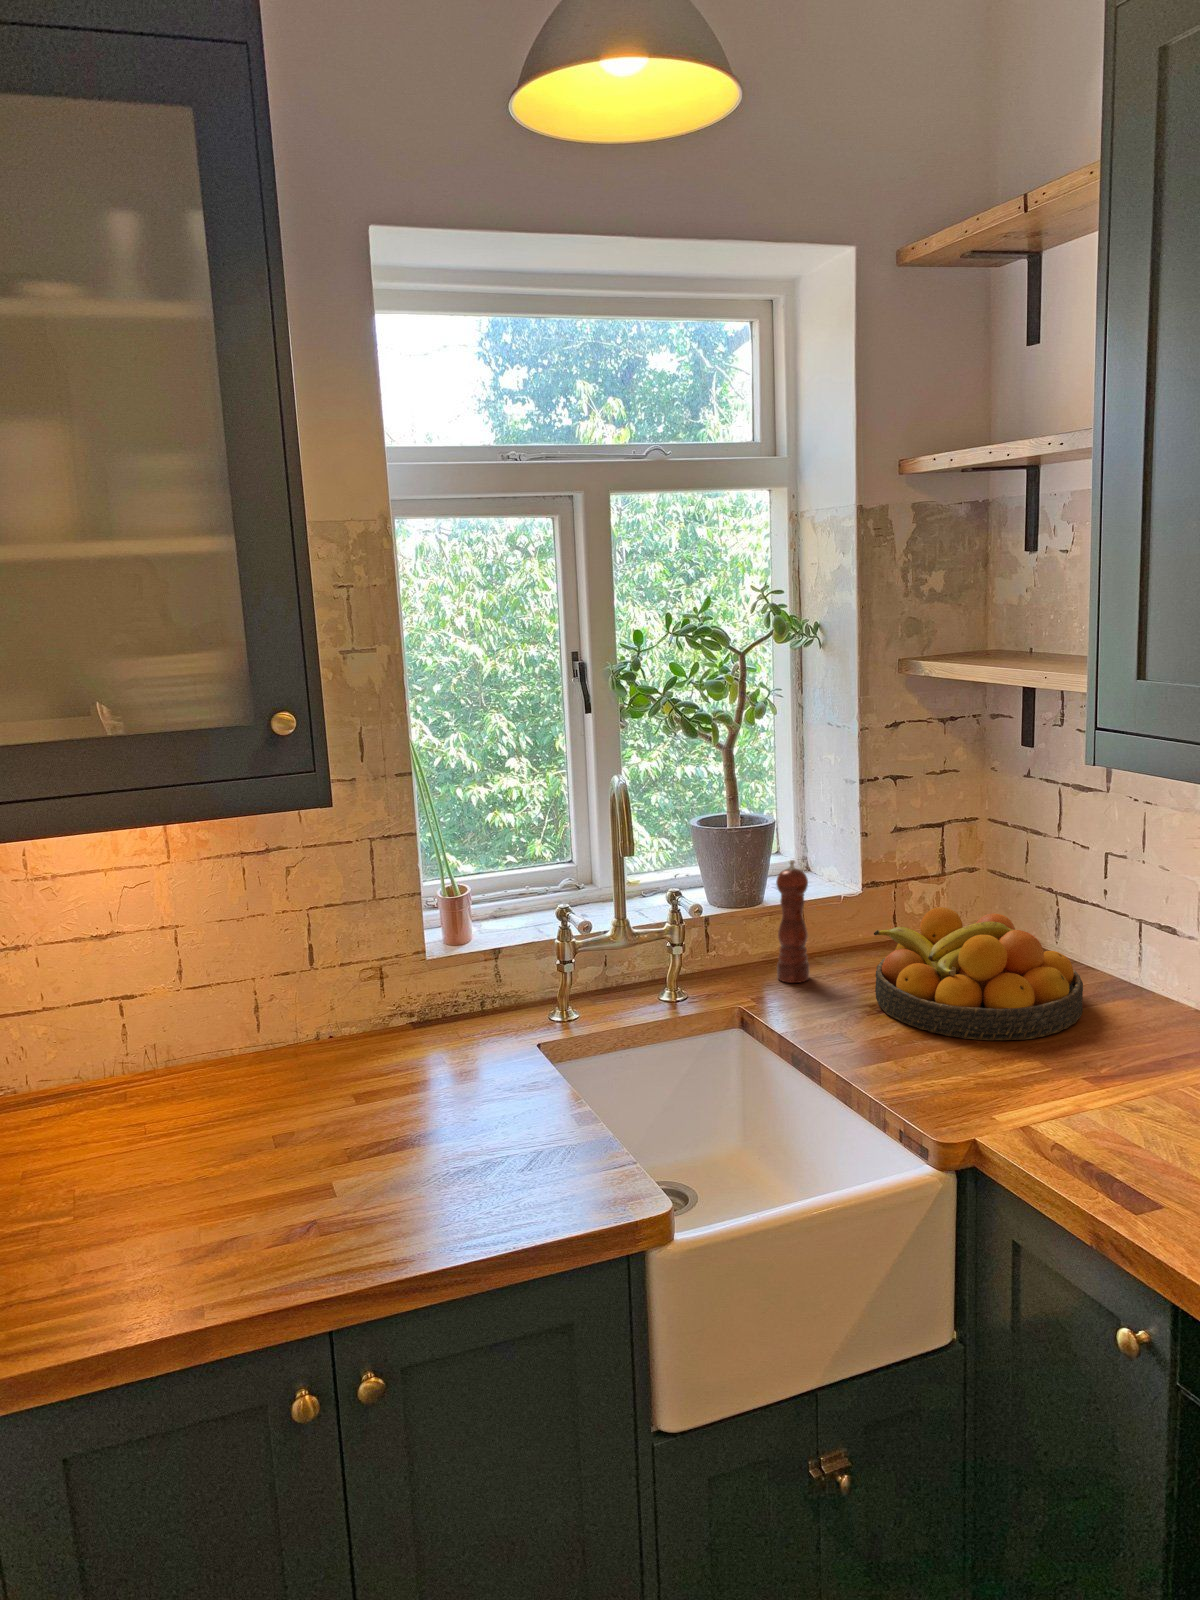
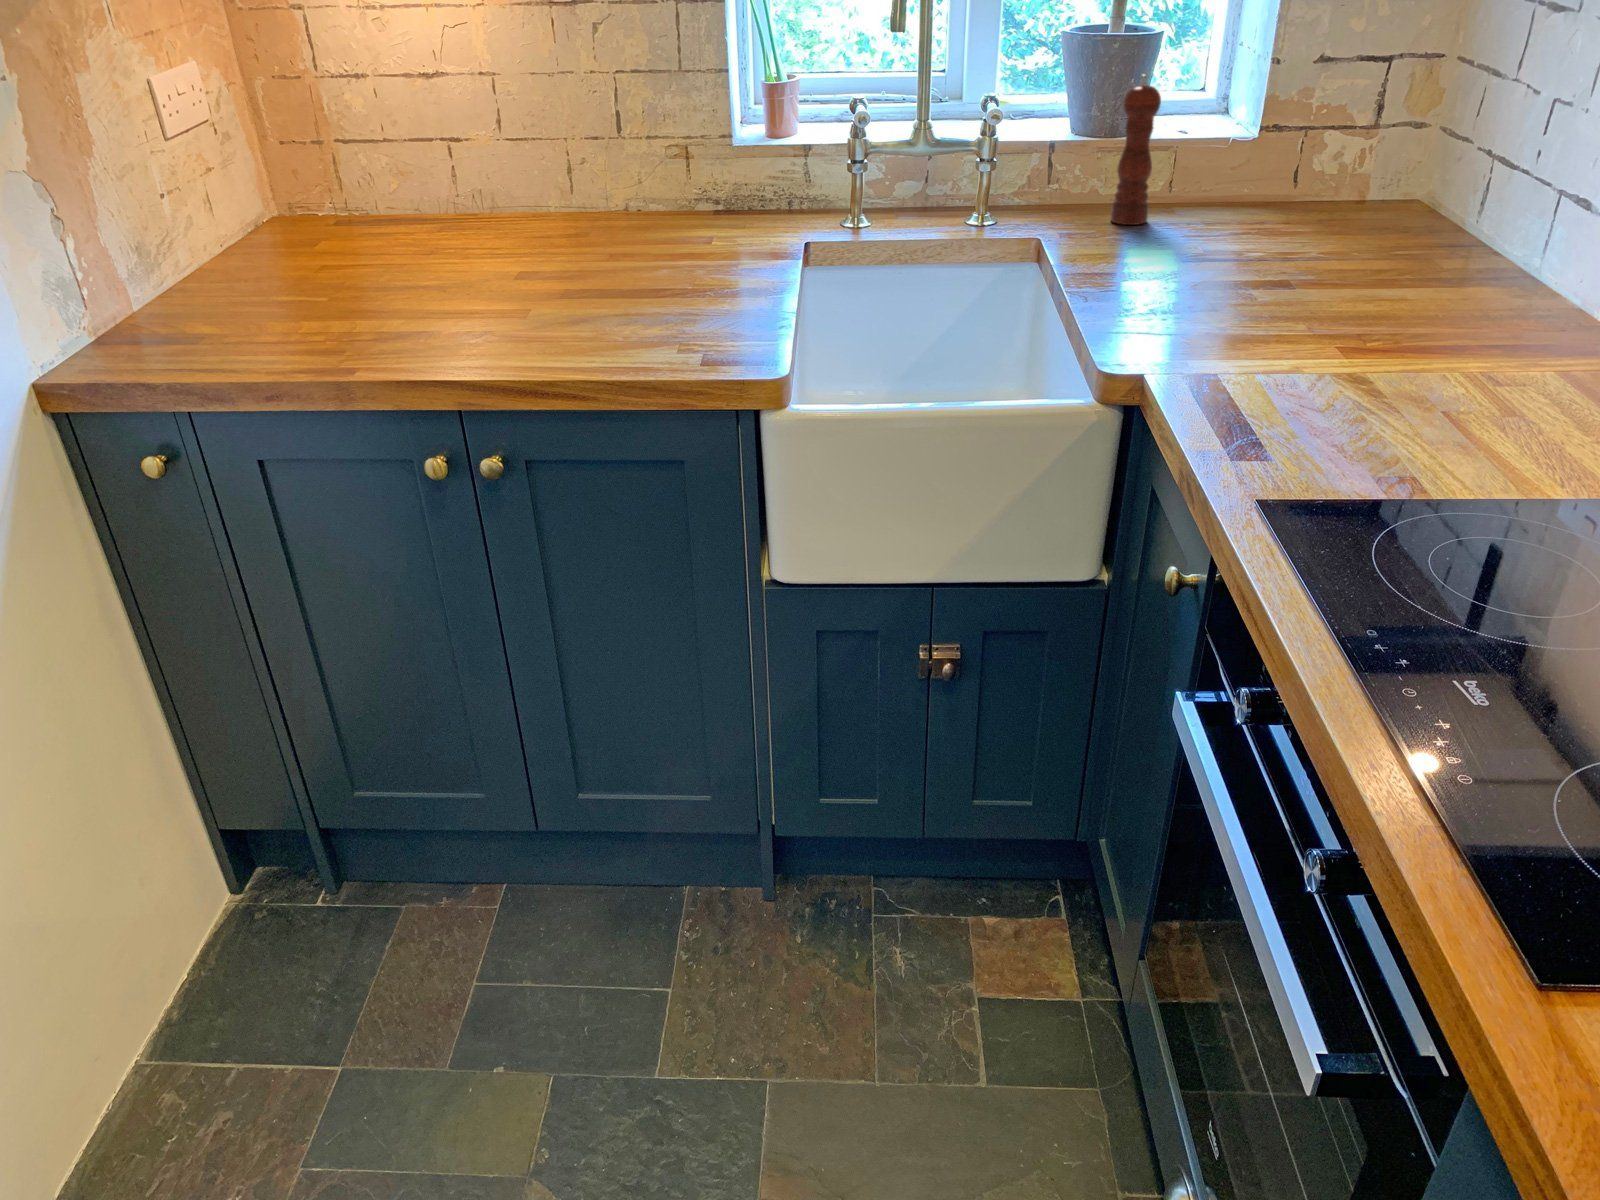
fruit bowl: present [874,907,1083,1041] -> none [1187,143,1441,299]

